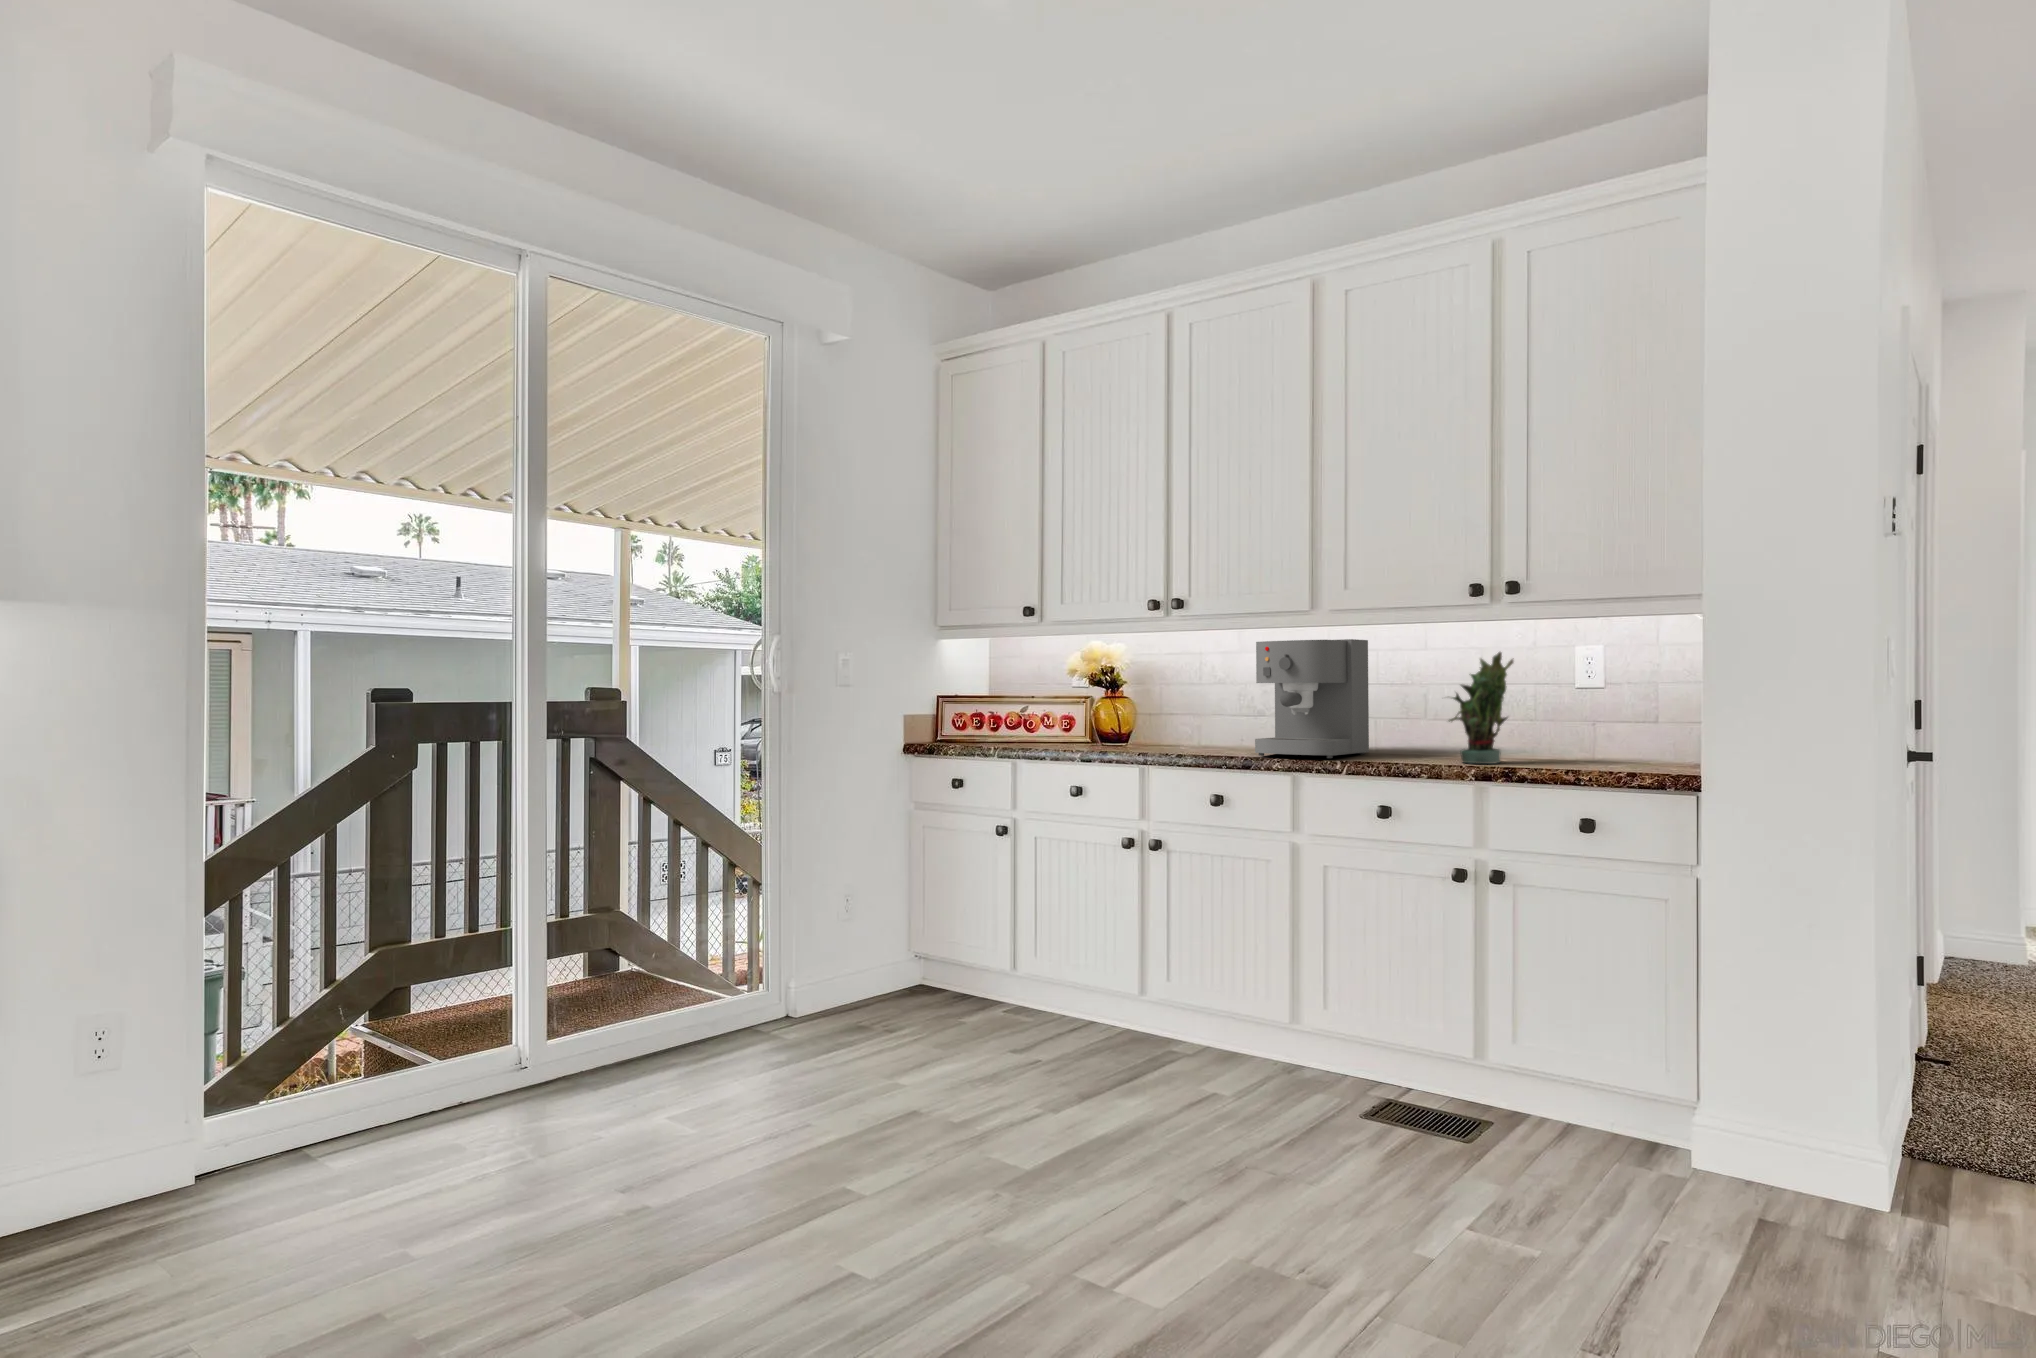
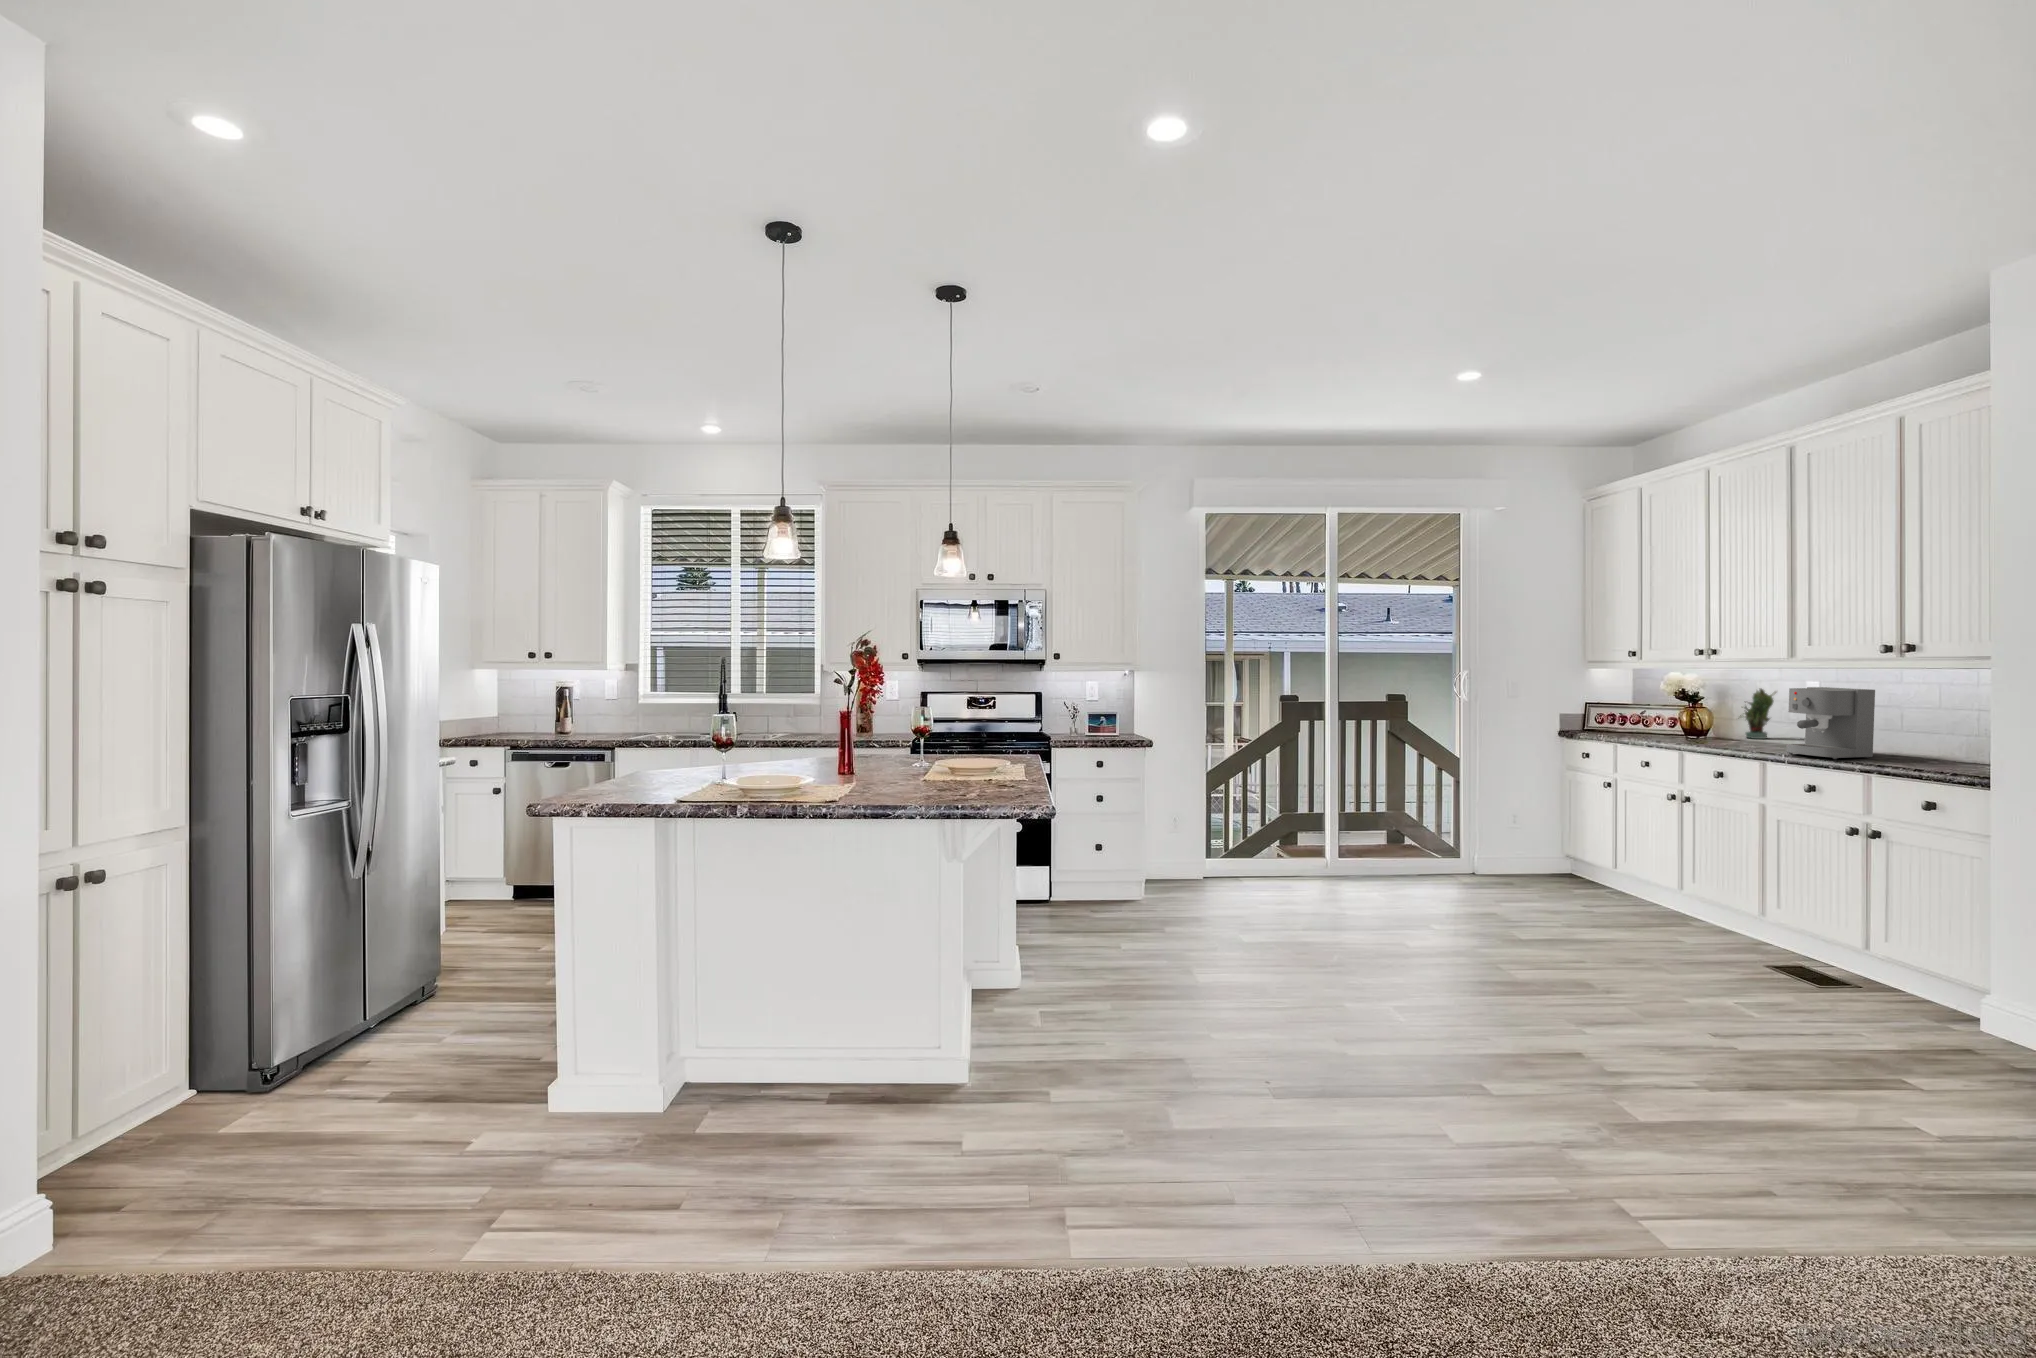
potted plant: present [1449,652,1513,764] -> present [1740,689,1776,739]

